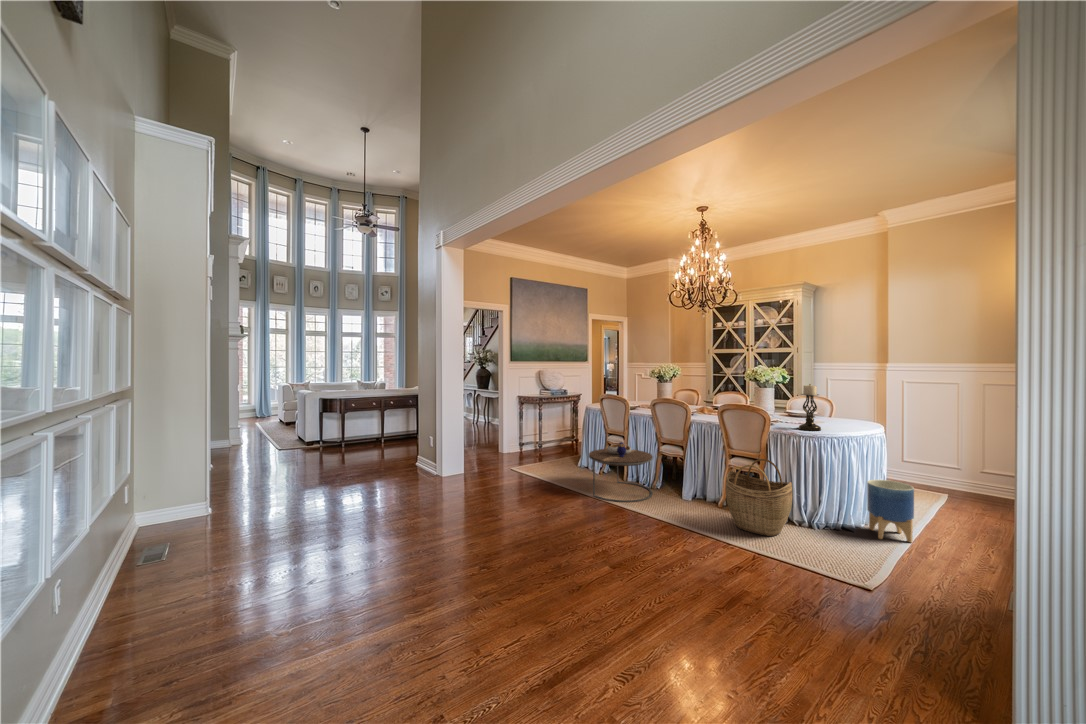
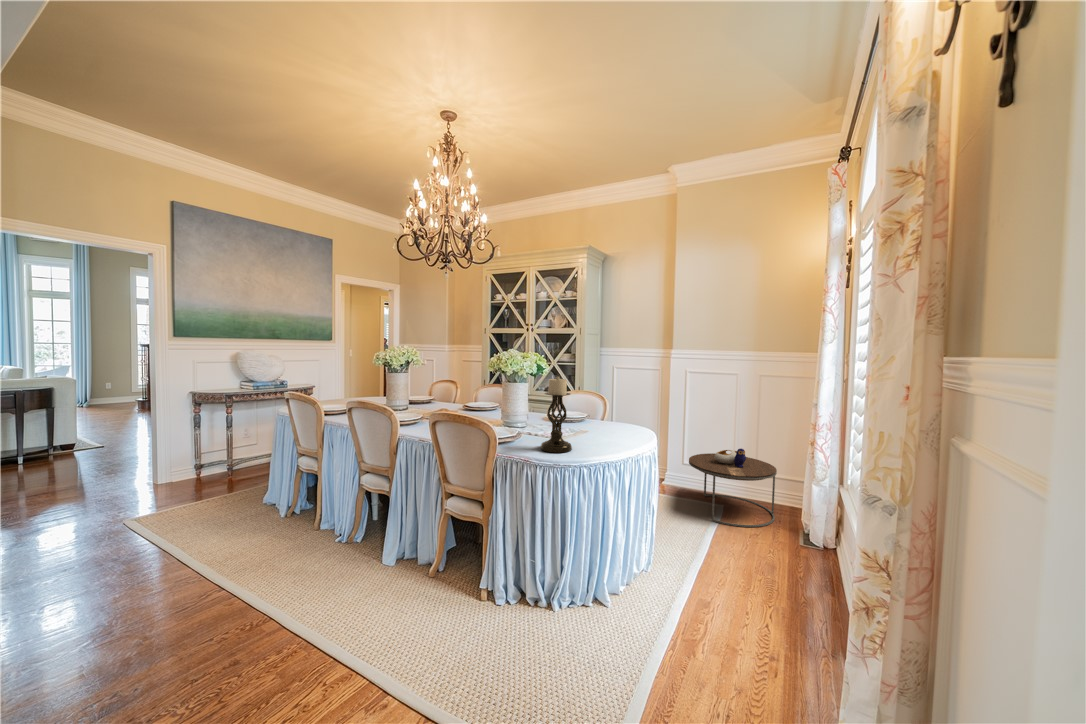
side table: present [589,442,653,502] -> present [689,449,777,527]
woven basket: present [726,459,792,536] -> none [410,504,517,652]
planter: present [867,480,914,543] -> none [629,521,689,624]

